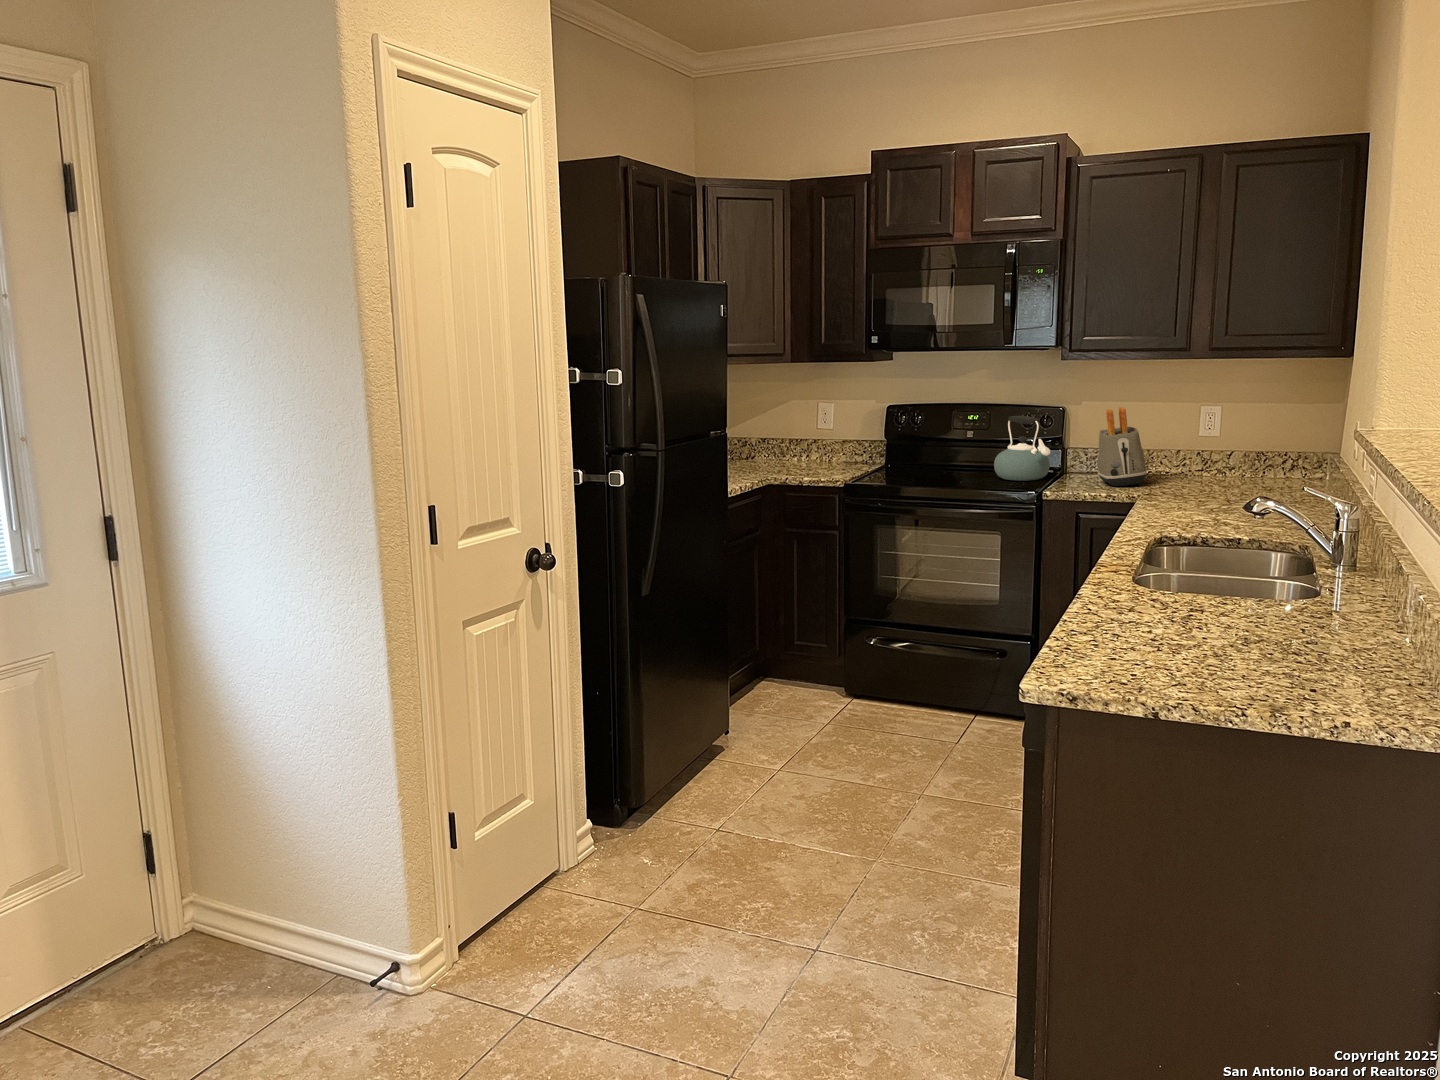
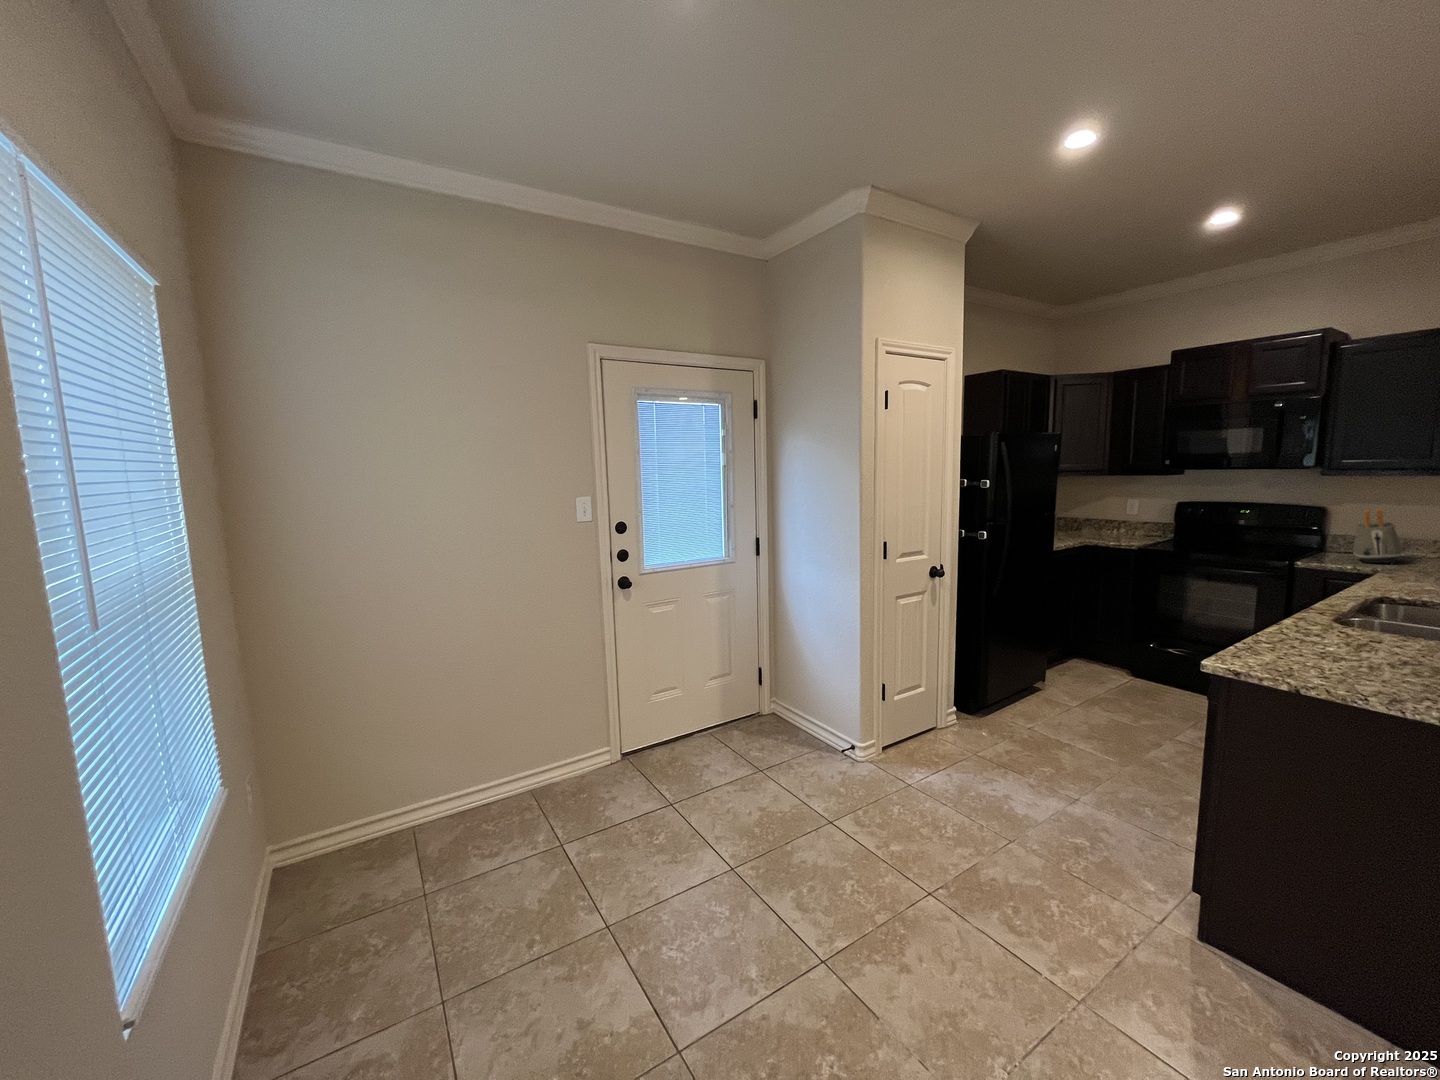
kettle: present [994,416,1051,481] -> none [1261,512,1311,555]

